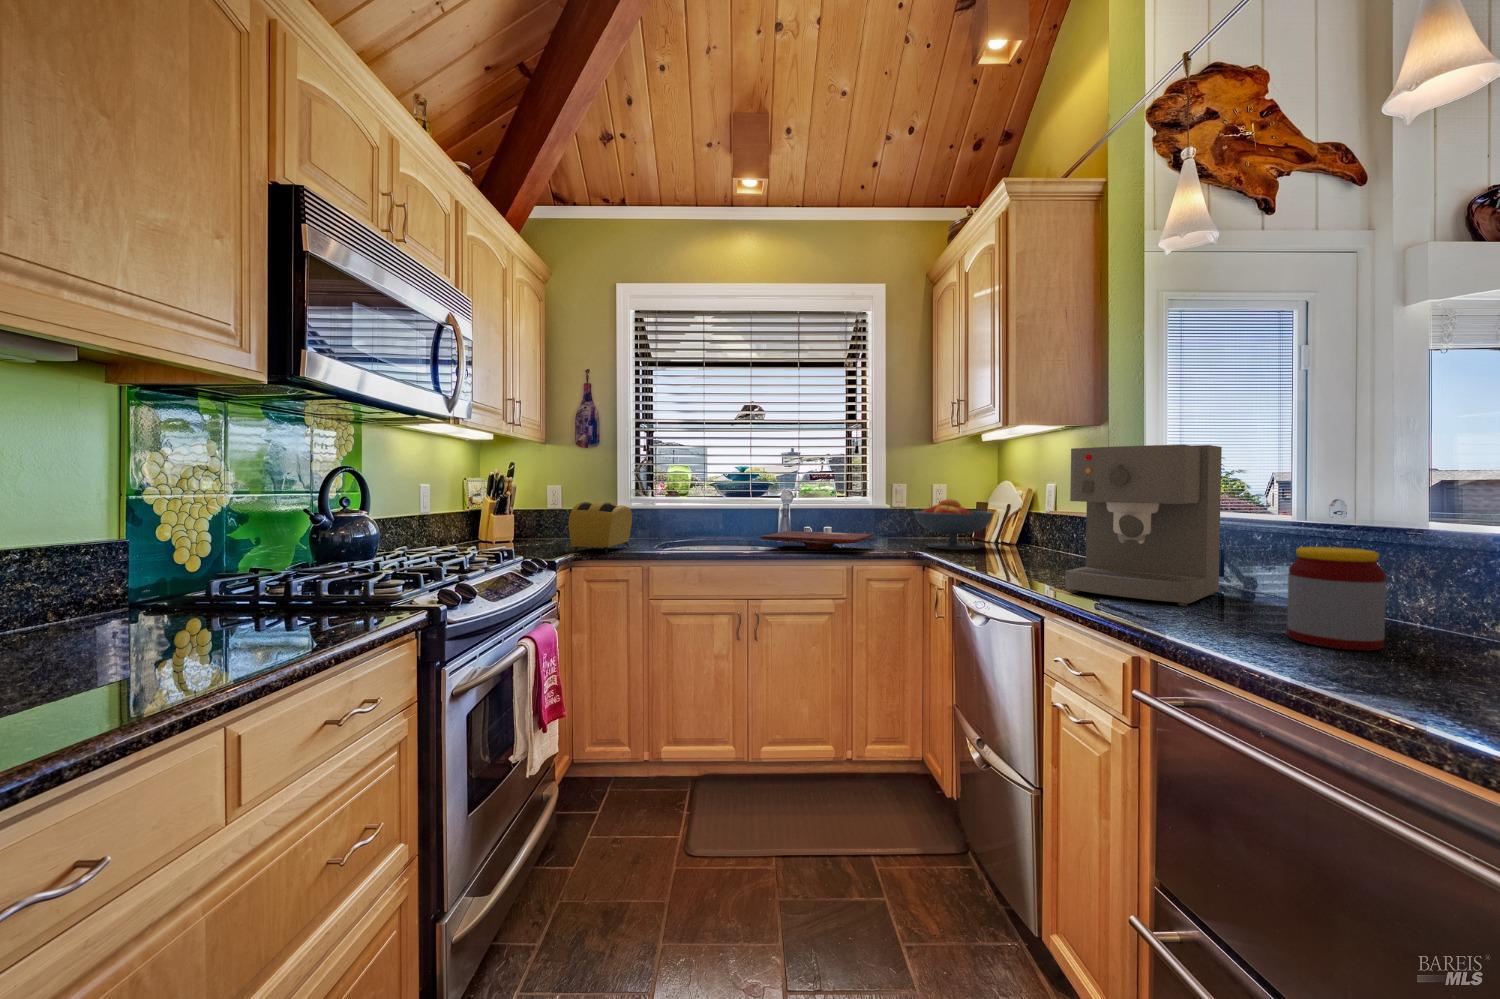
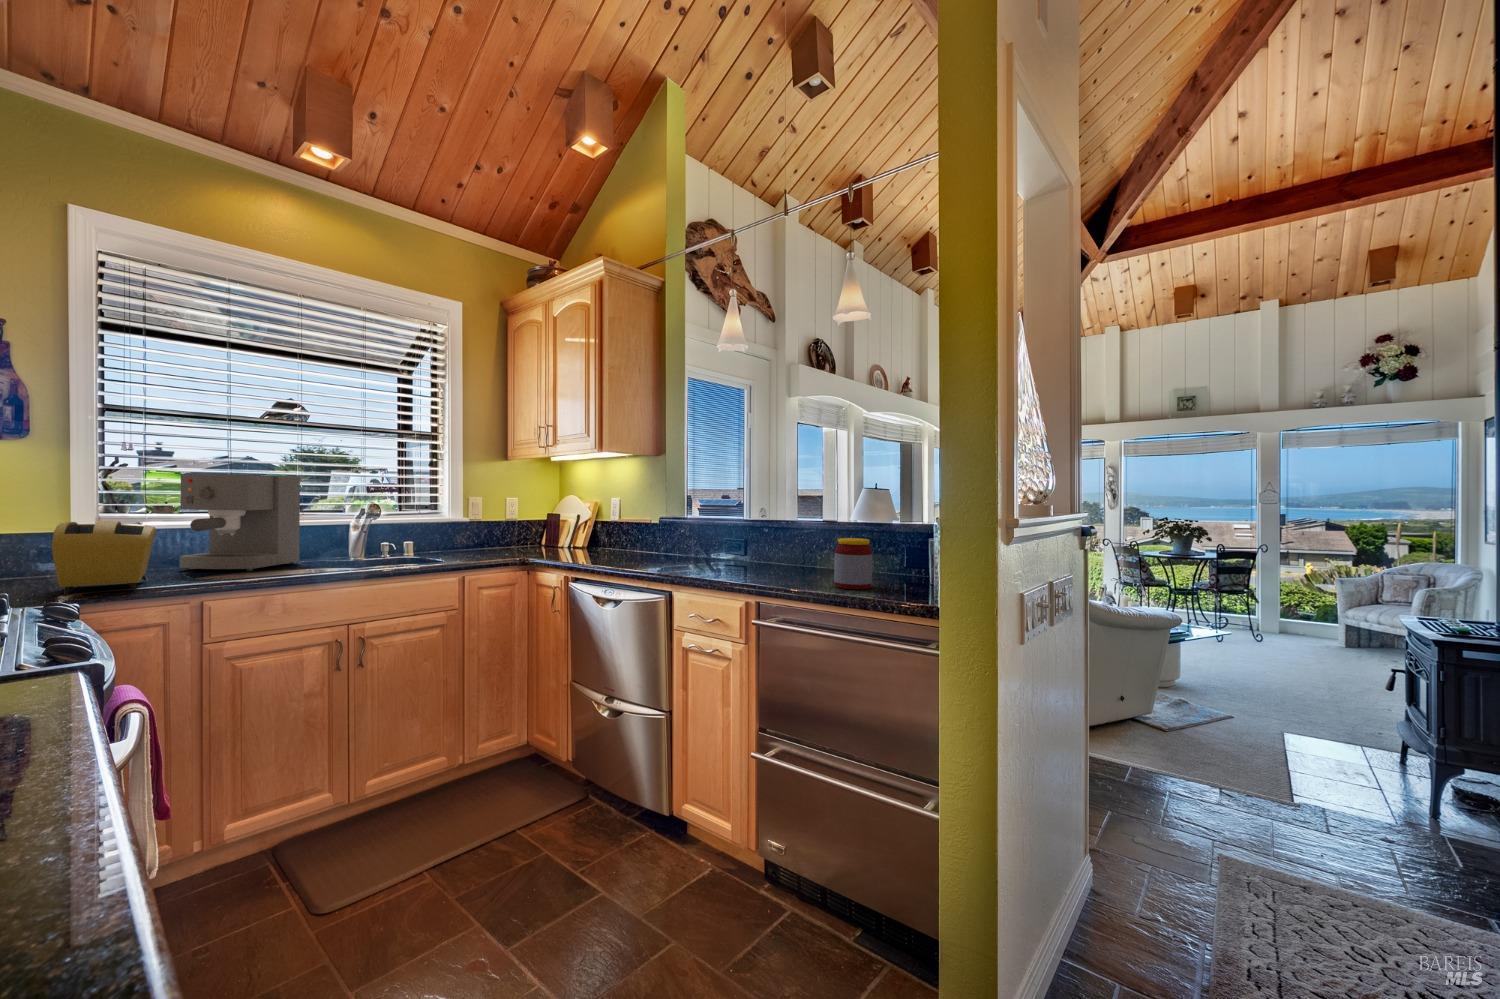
coffee maker: present [1065,445,1222,606] -> present [179,474,300,571]
fruit bowl: present [914,499,994,550] -> none [509,510,580,554]
cutting board: present [760,531,873,550] -> none [361,545,478,564]

